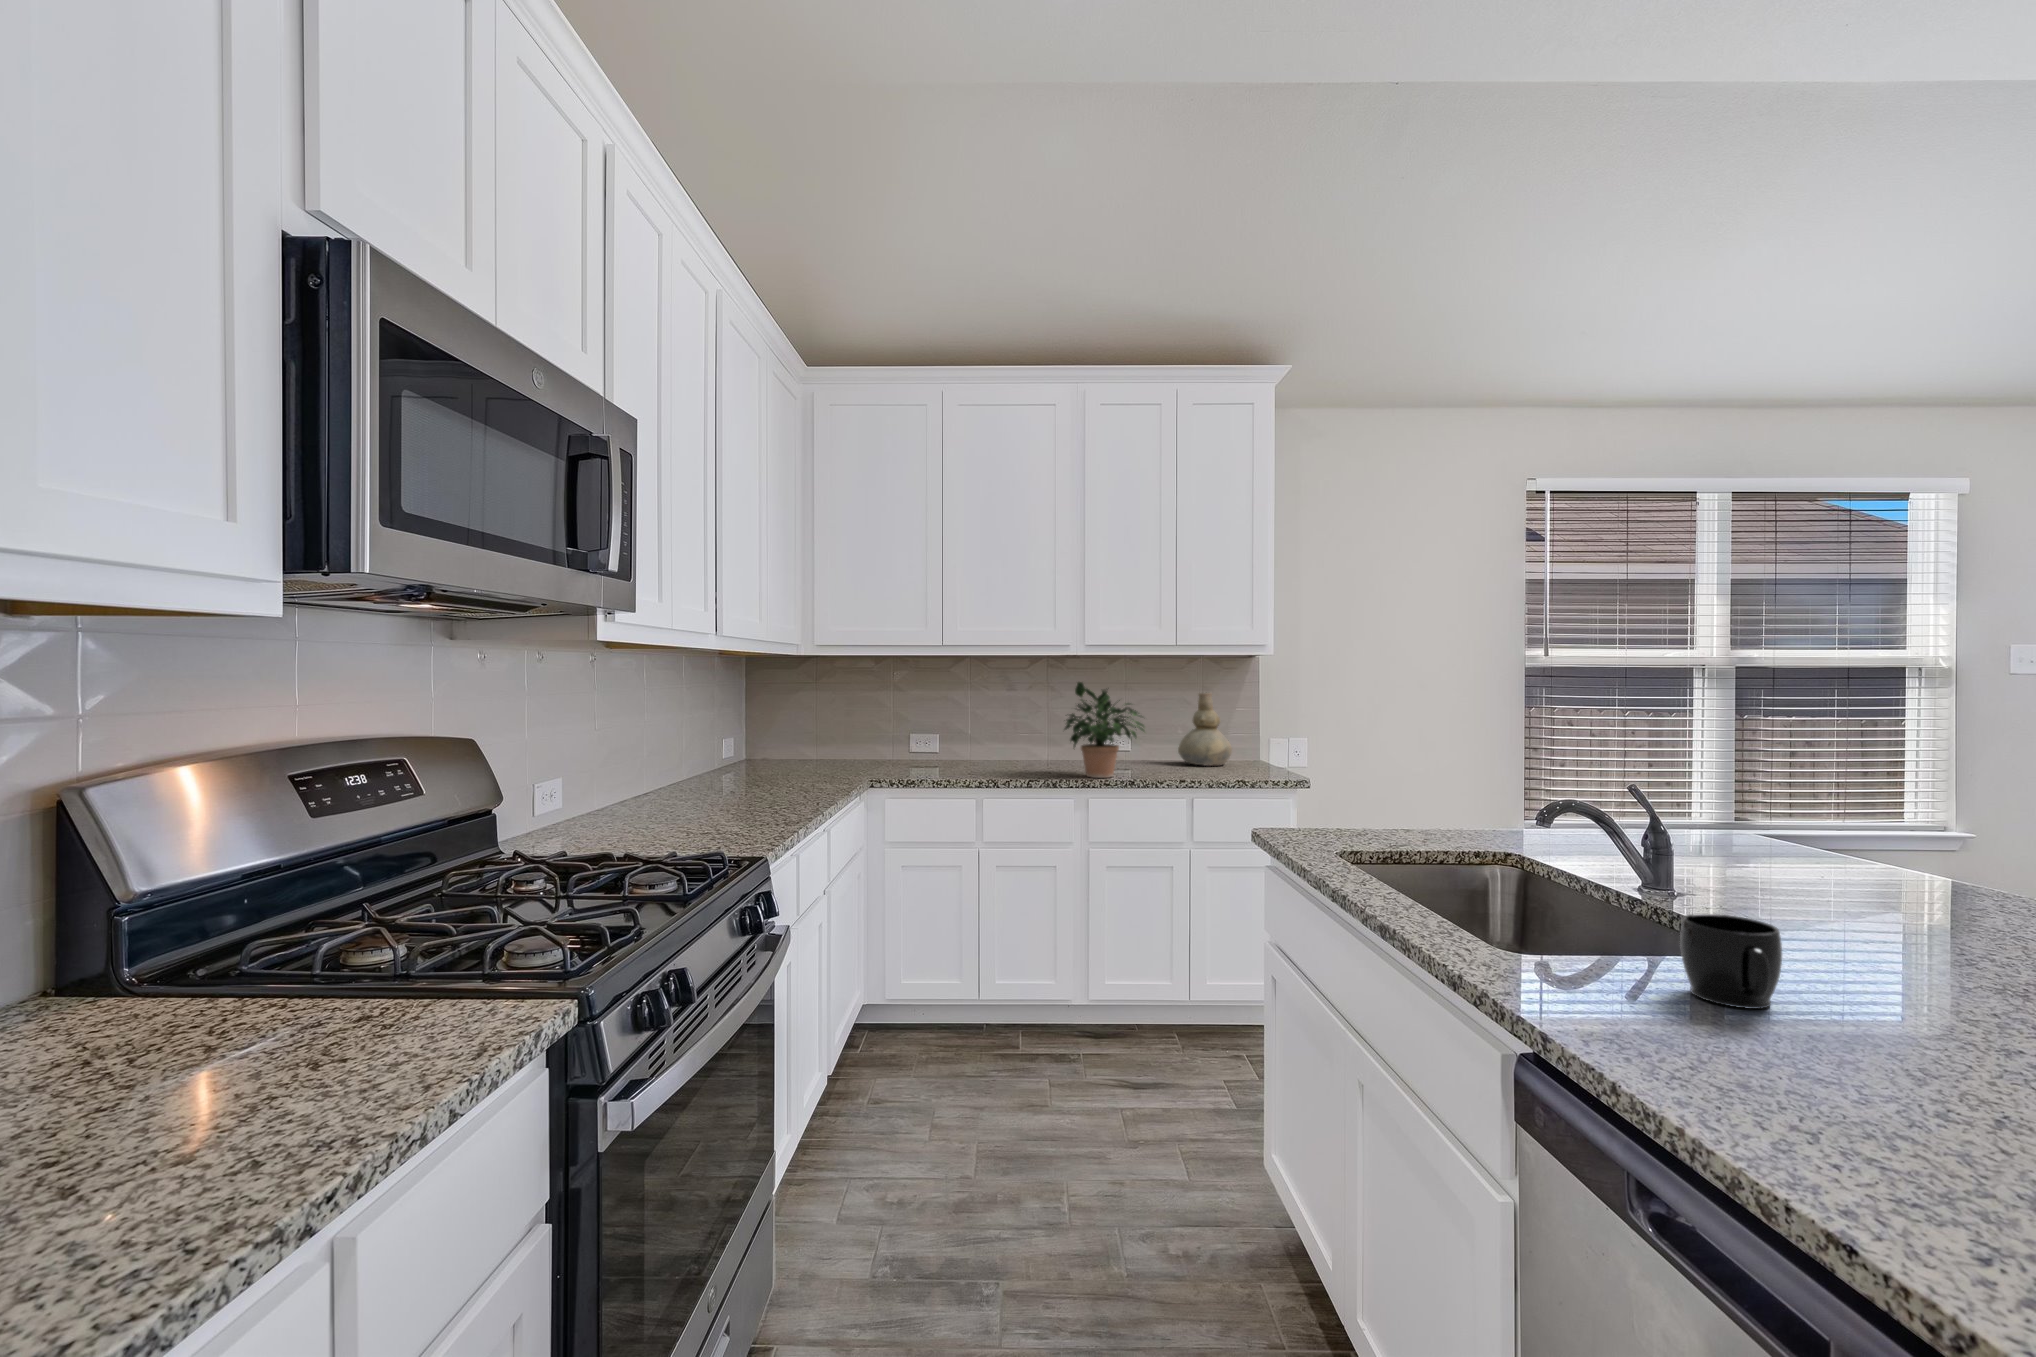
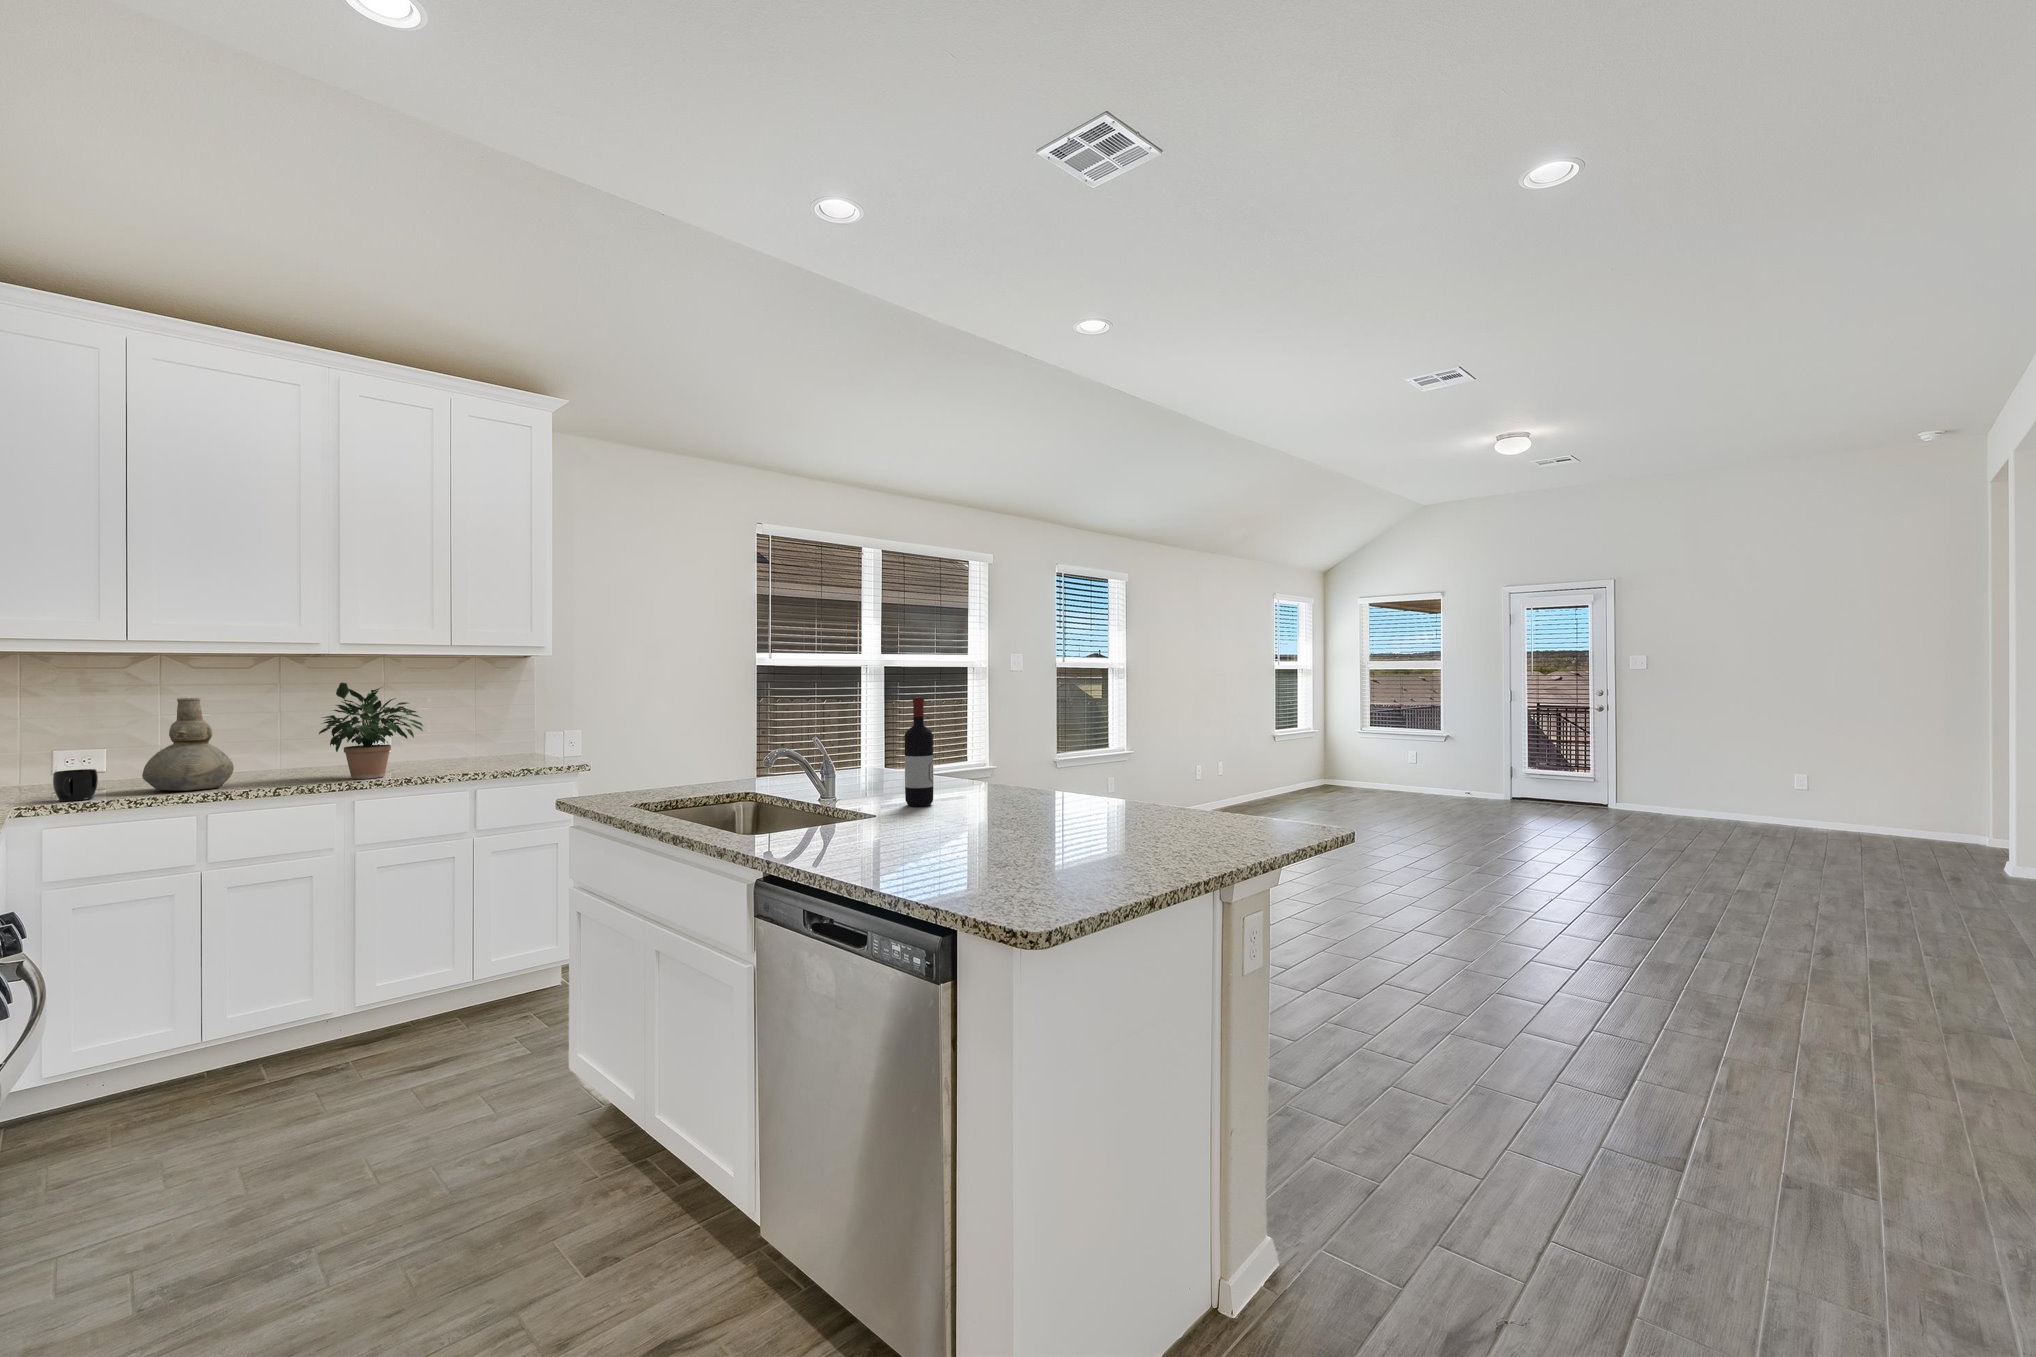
vase: present [1178,693,1232,766] -> present [142,698,234,791]
wine bottle: none [1839,728,1917,947] -> present [904,697,933,806]
mug: present [1680,914,1782,1009] -> present [53,769,98,801]

